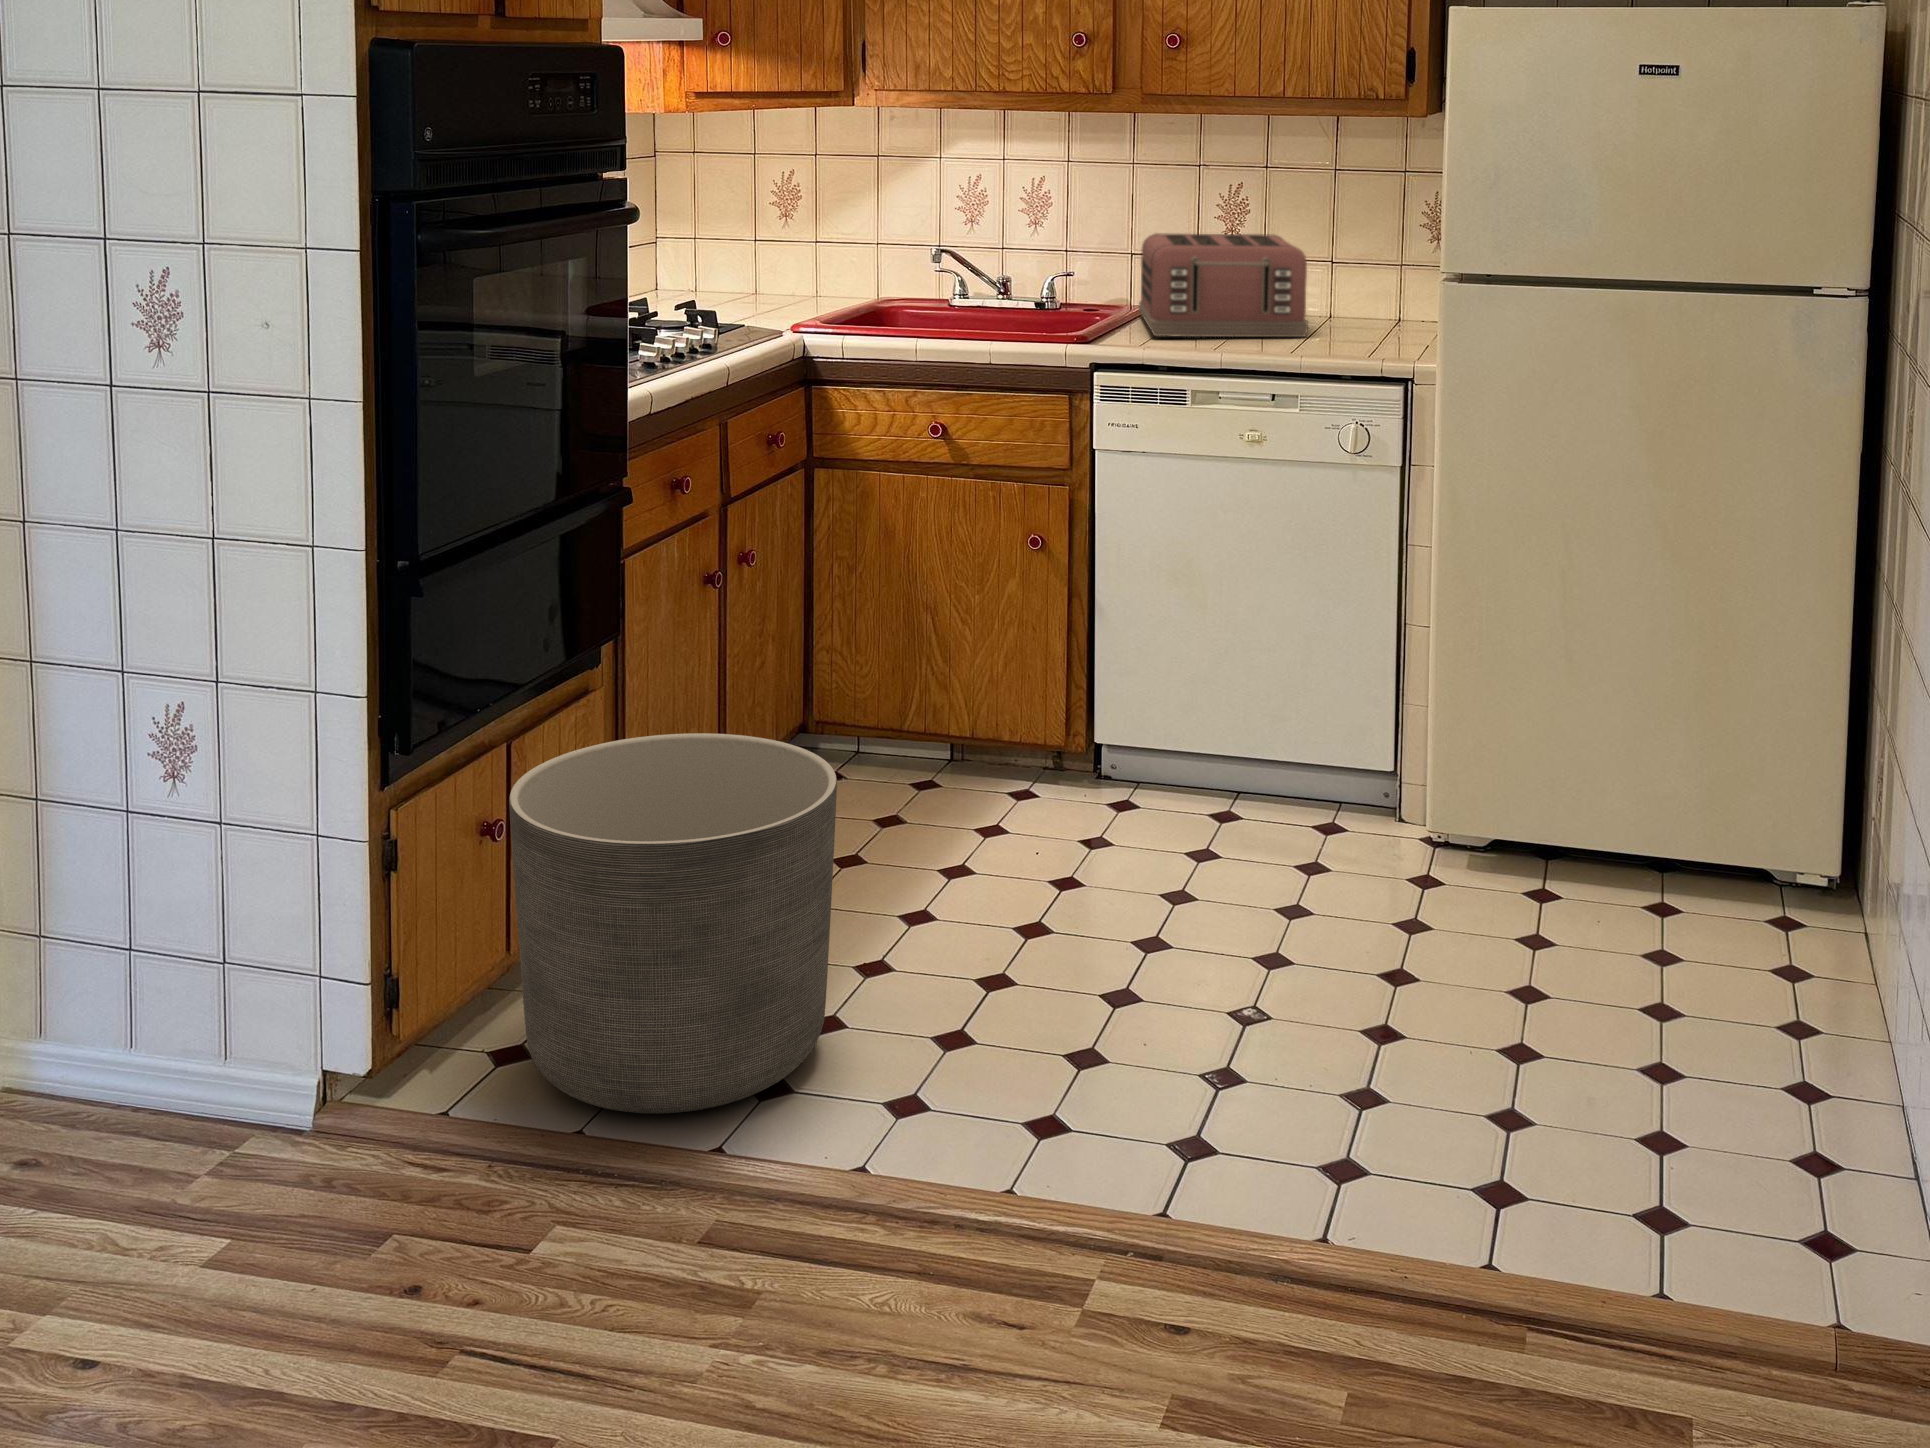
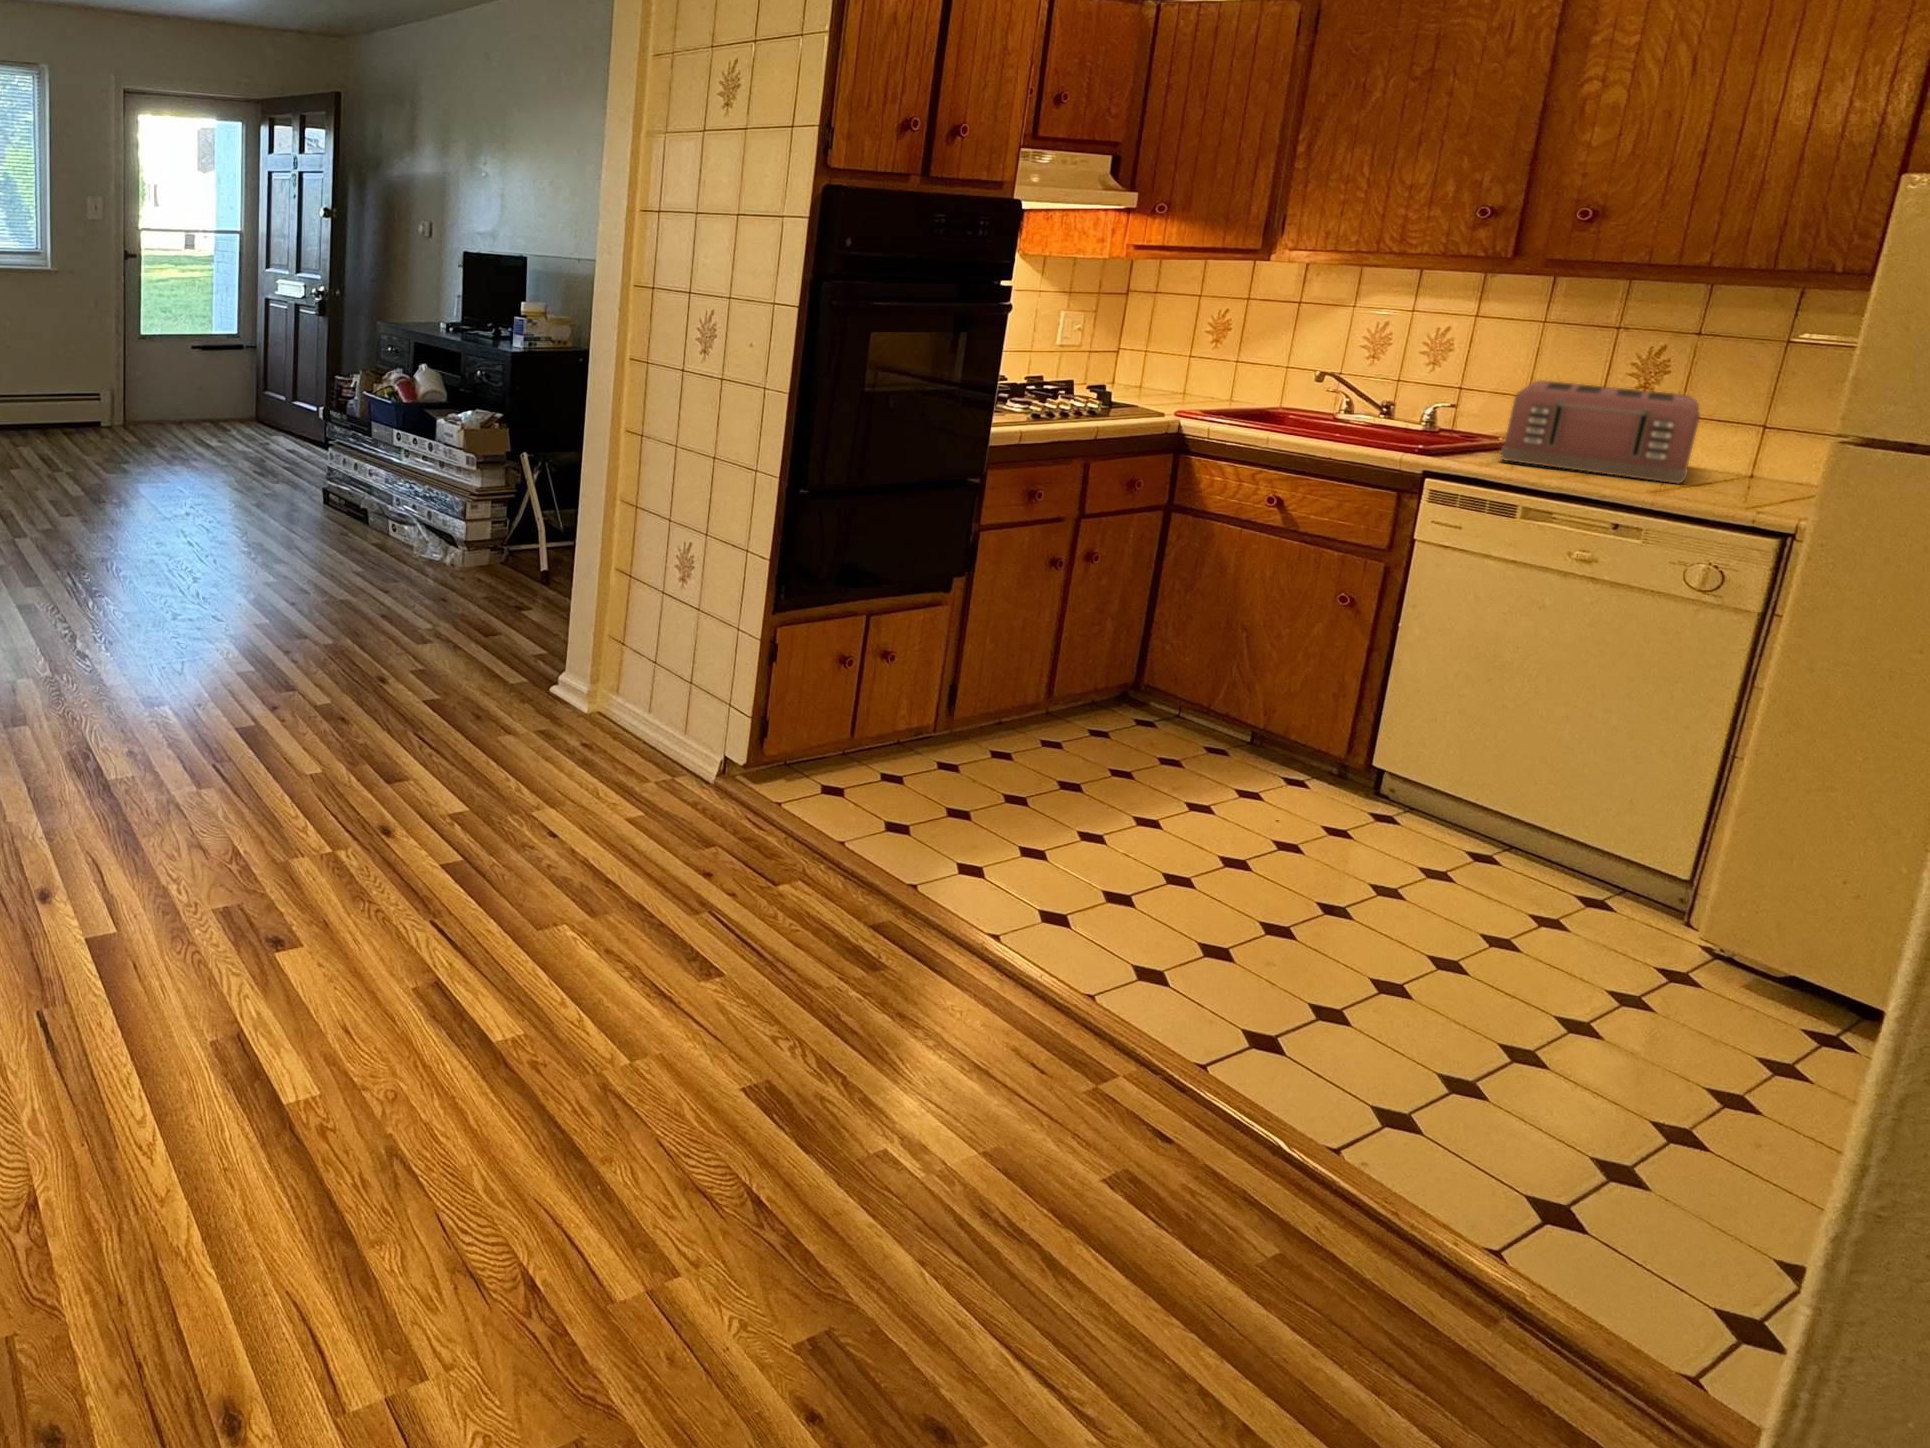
planter: present [509,733,837,1113] -> none [834,631,1063,869]

